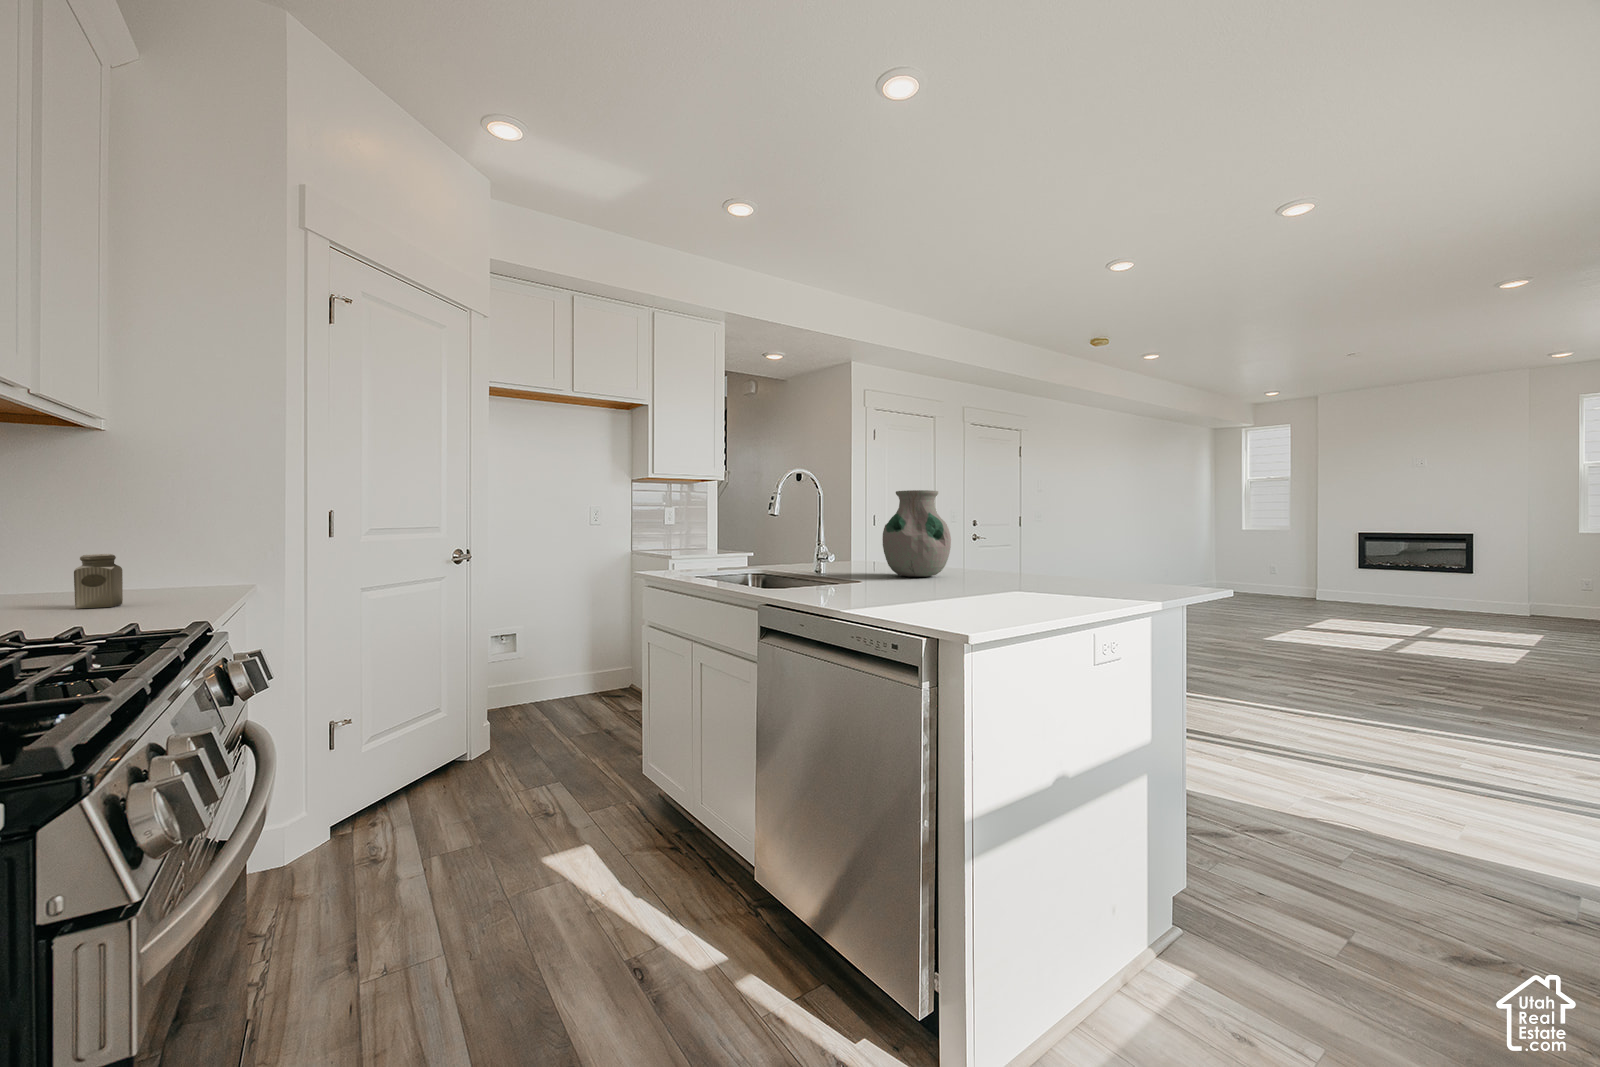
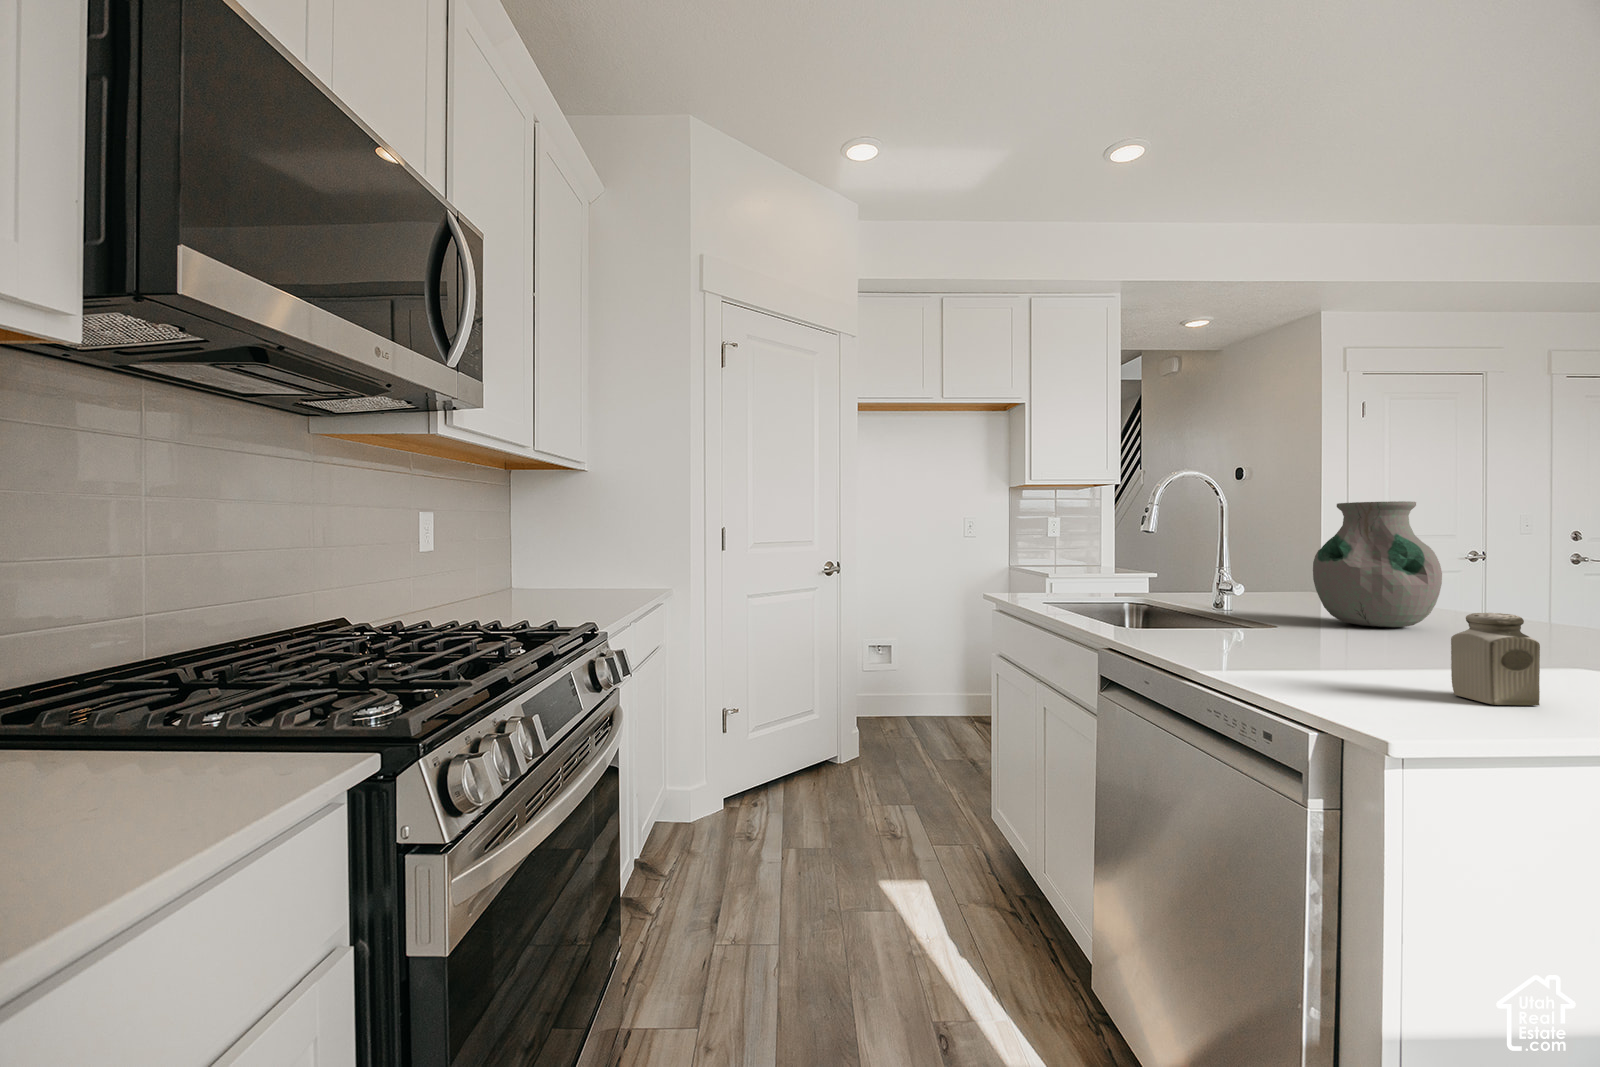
salt shaker: present [74,554,123,609] -> present [1451,613,1540,705]

